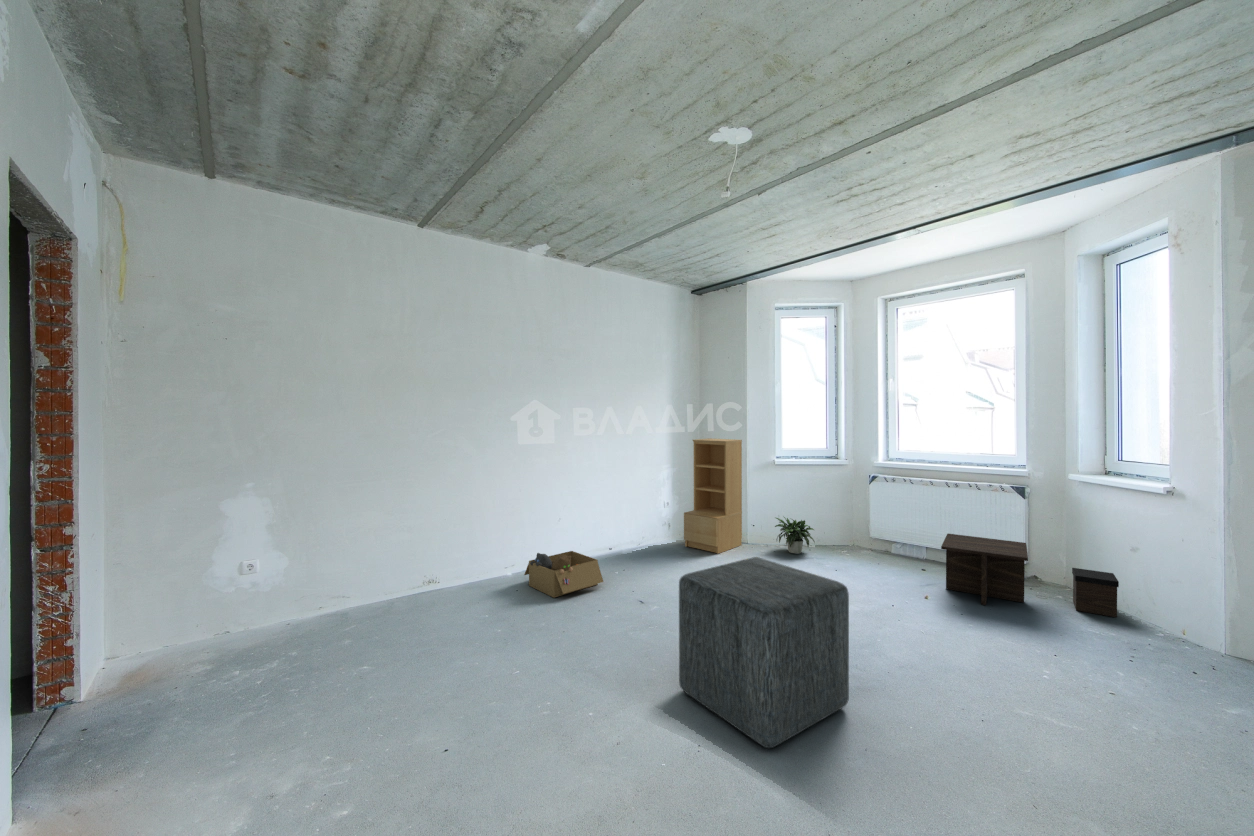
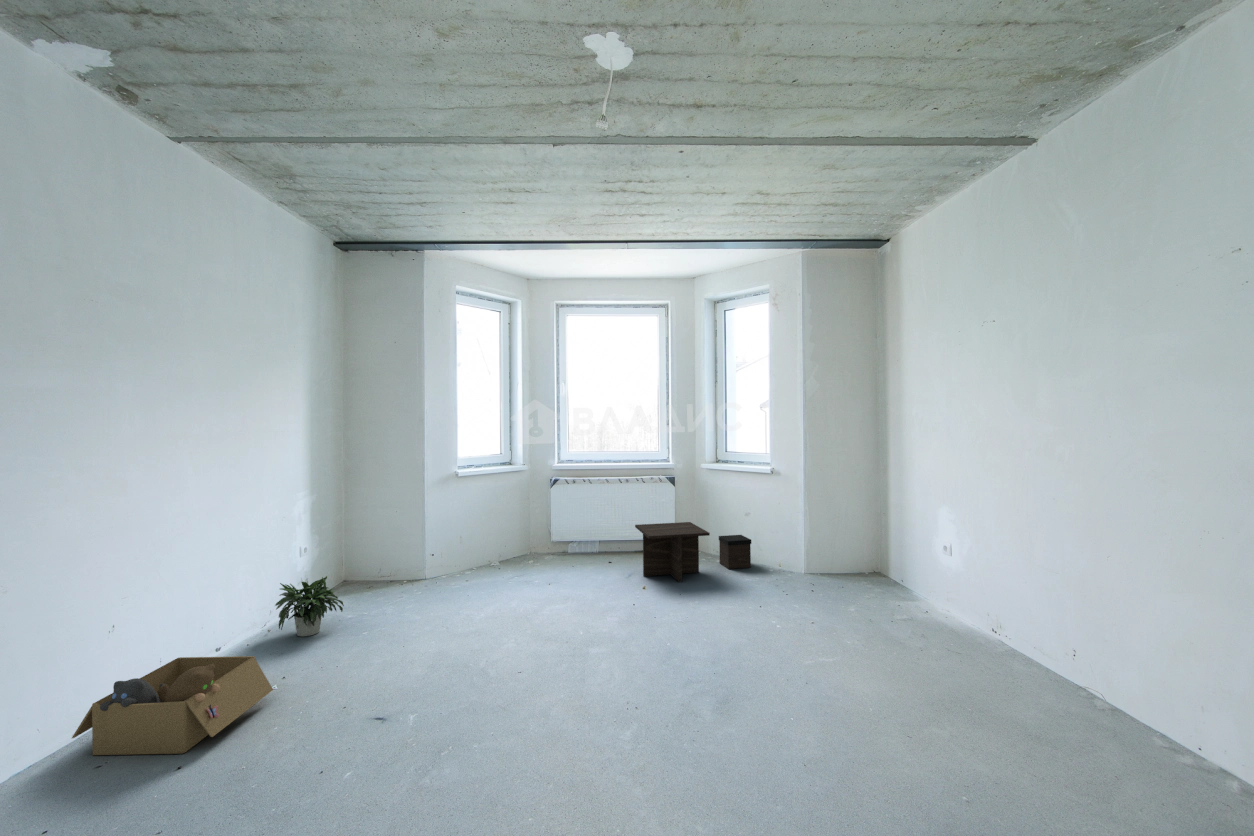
bookshelf: present [684,438,742,554] -> none [342,448,418,602]
potted plant: present [775,517,815,554] -> present [247,576,344,646]
ottoman: present [679,557,849,748] -> none [551,577,720,795]

